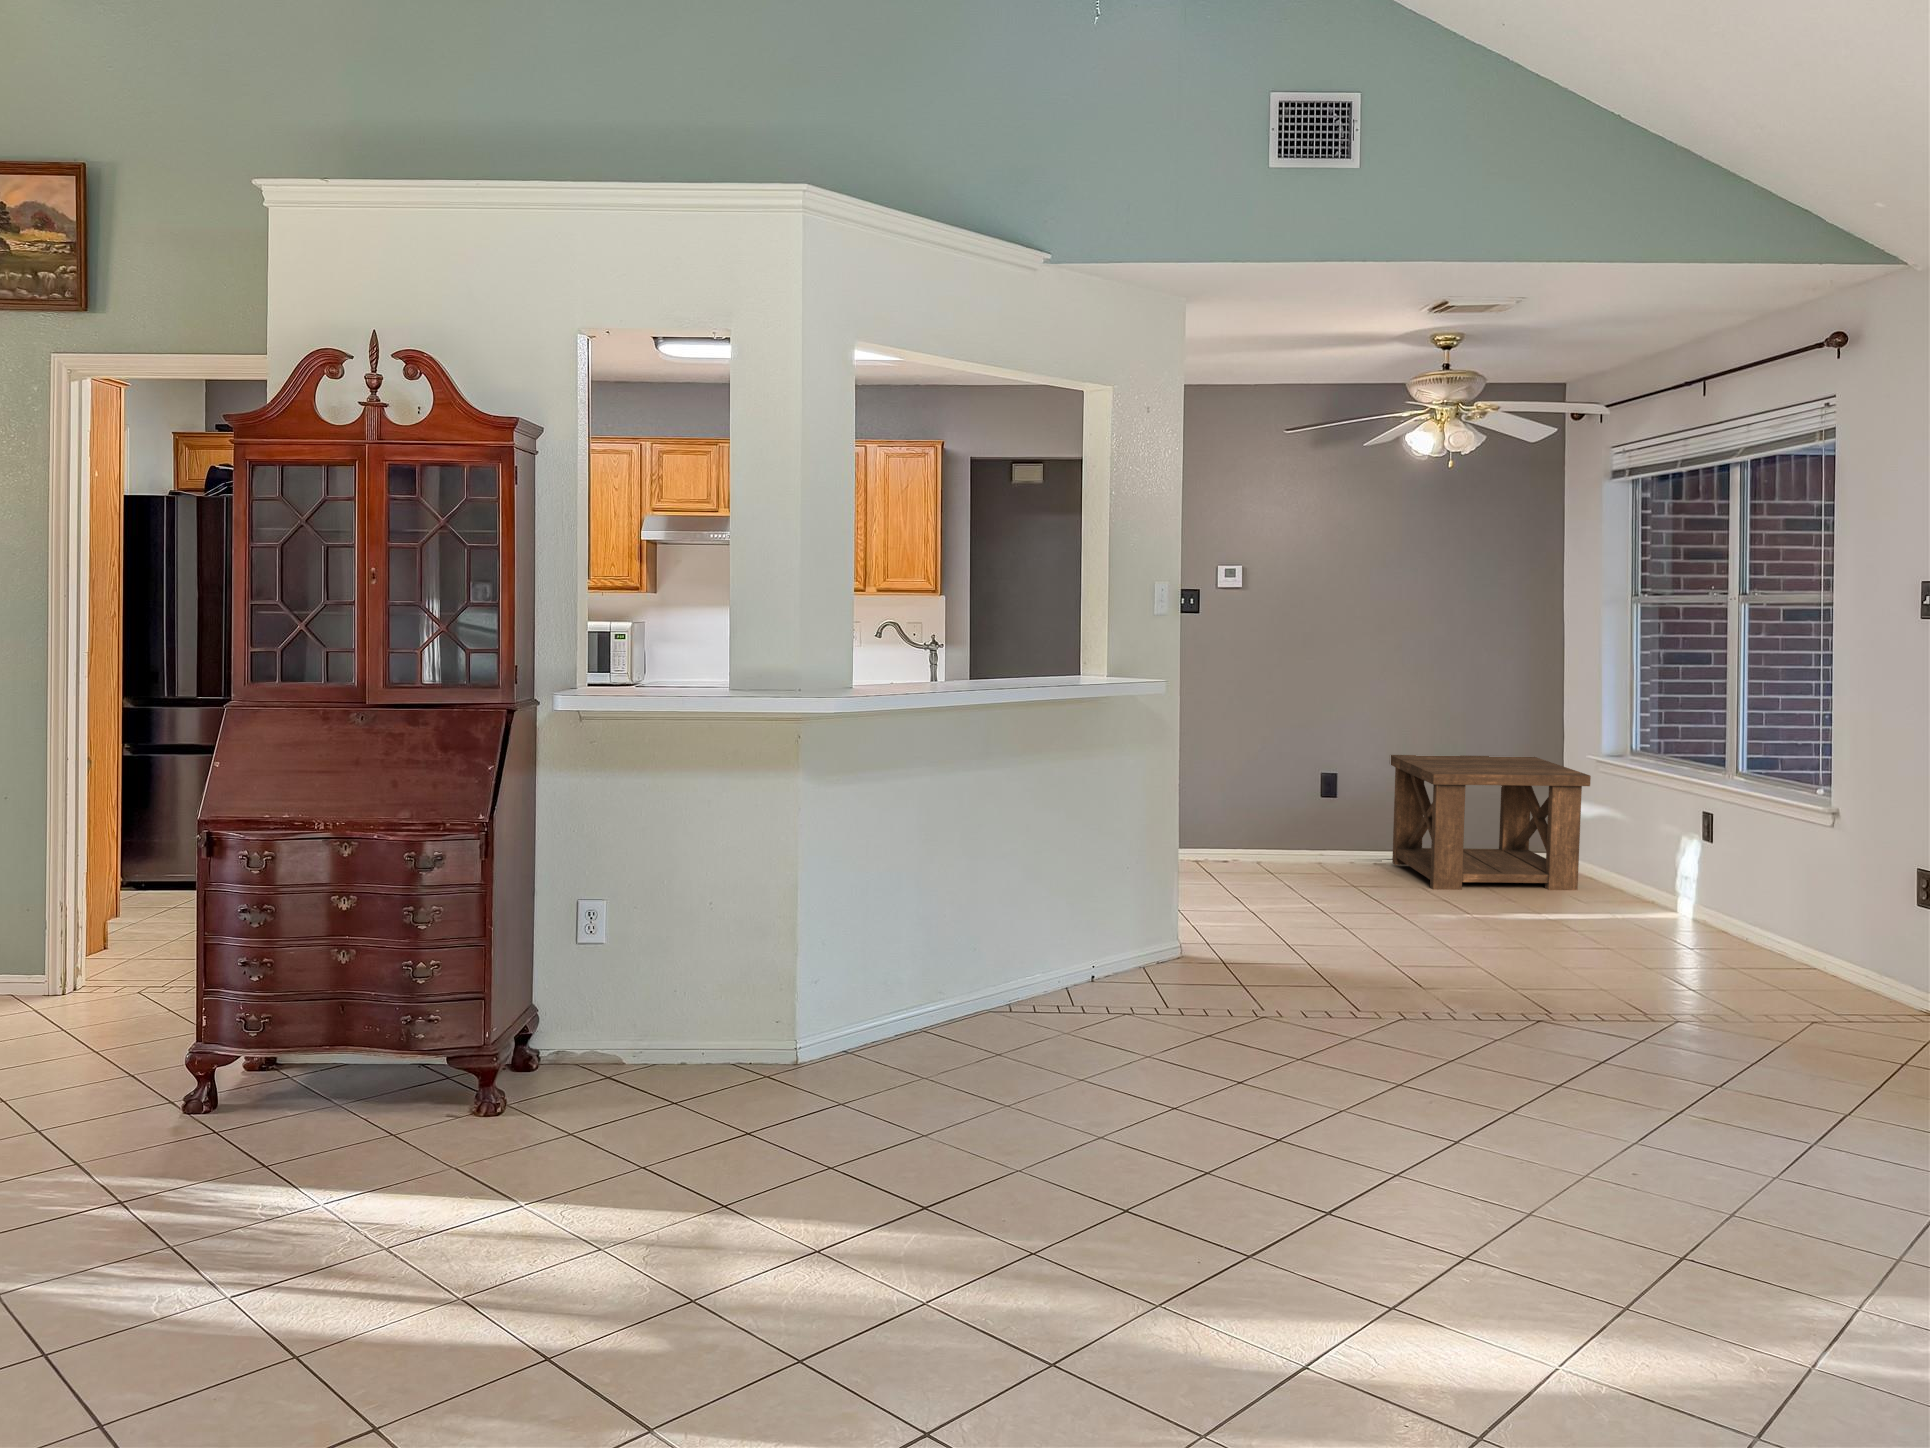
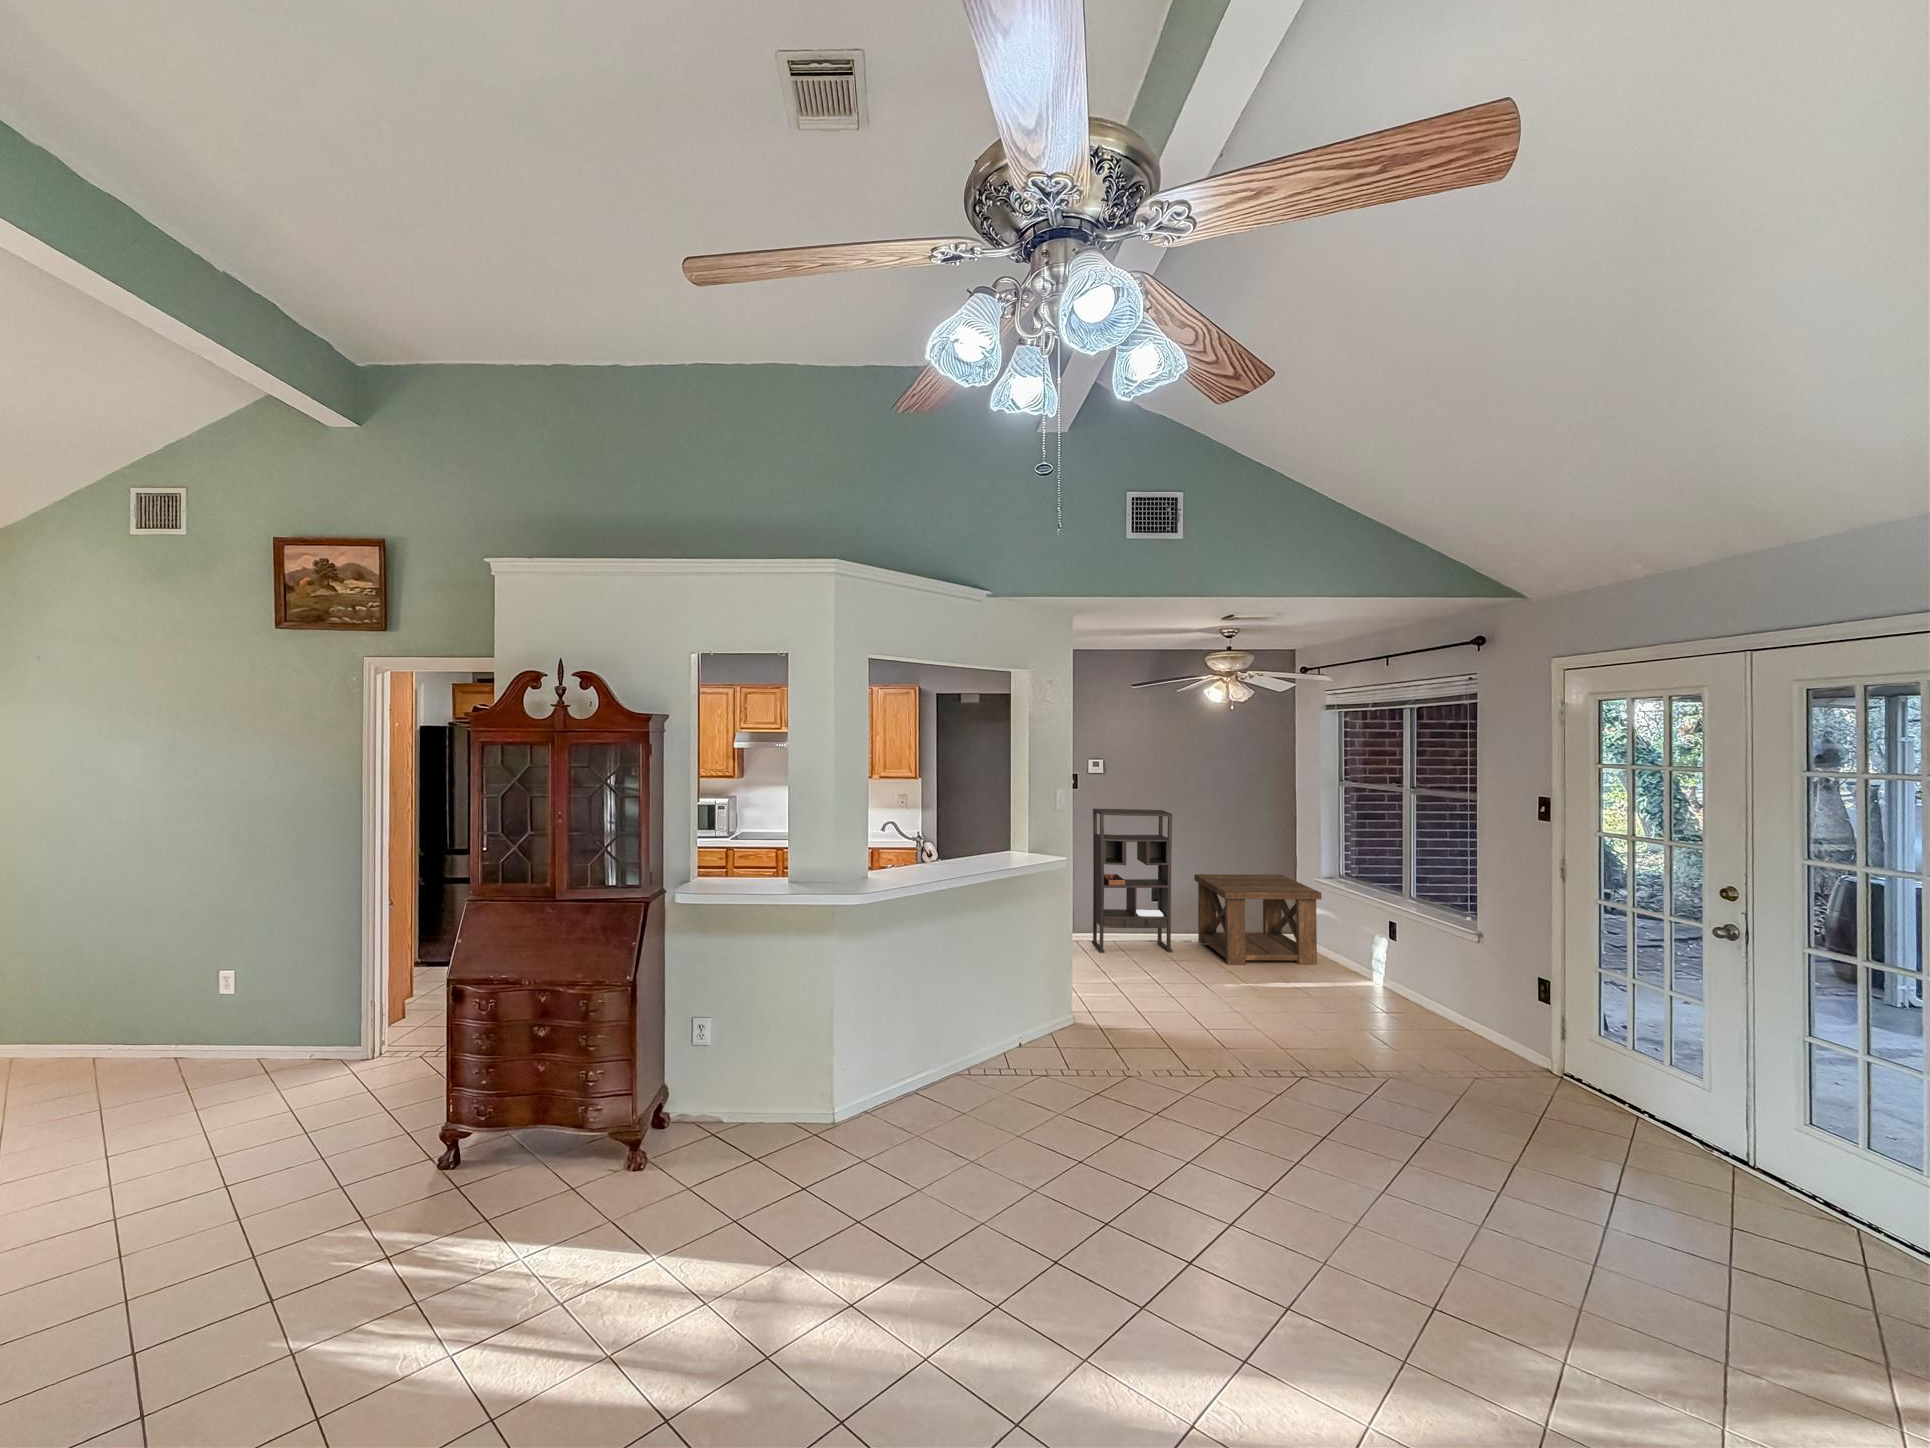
bookshelf: none [1219,647,1355,876] -> present [1092,808,1173,953]

